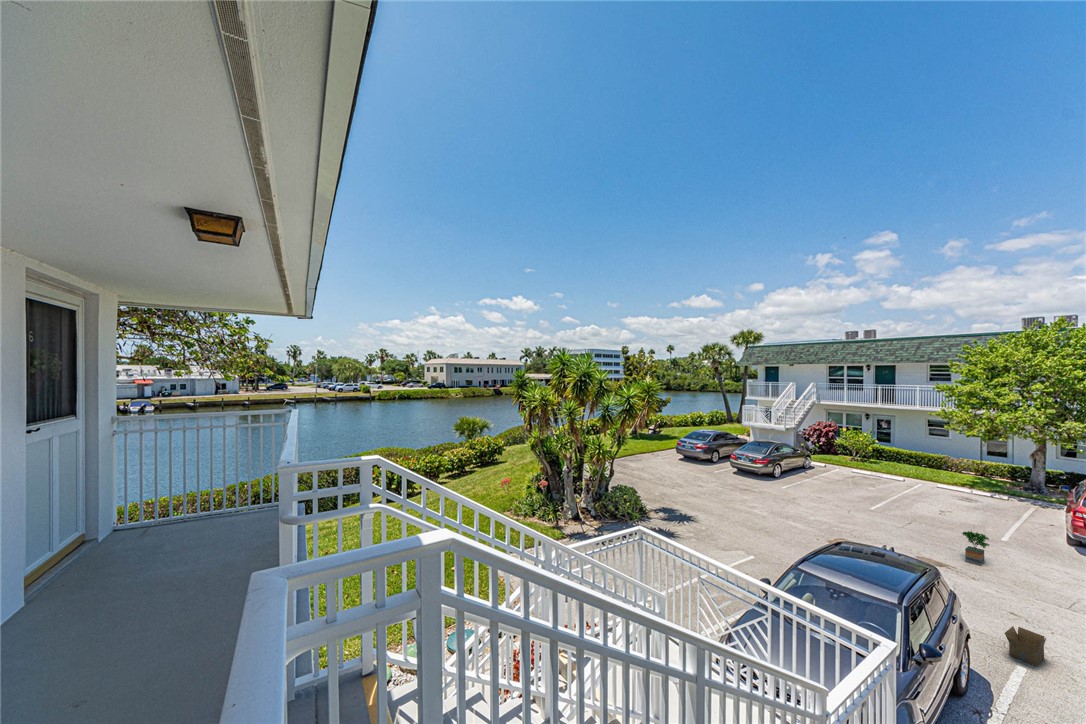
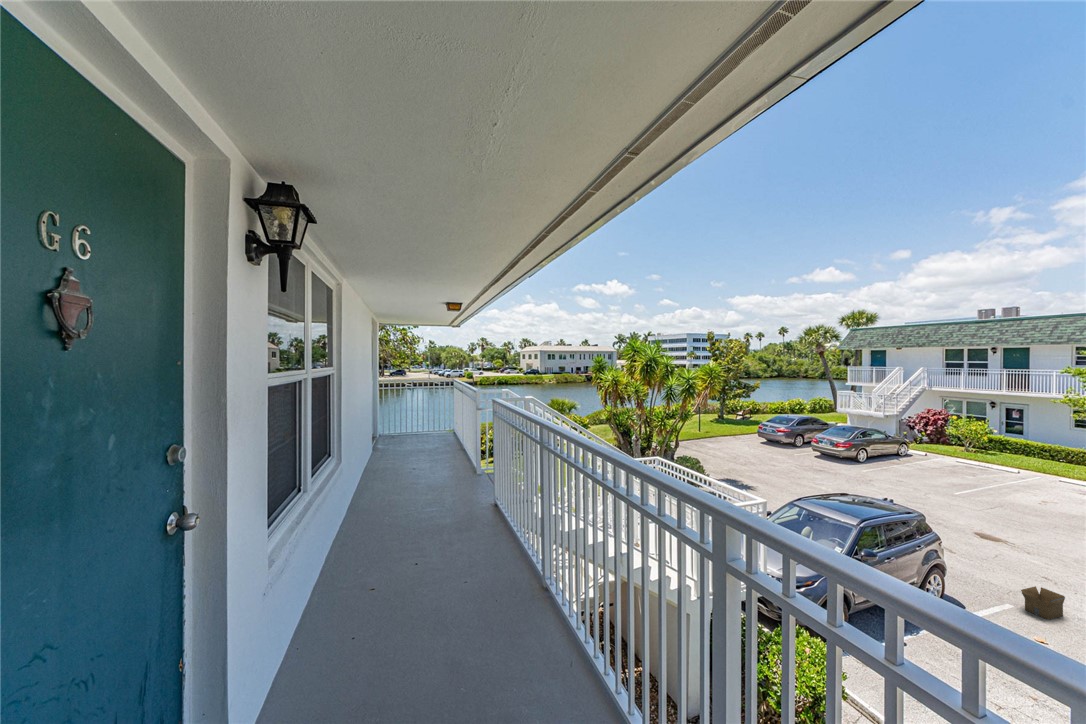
potted tree: present [962,531,990,566] -> none [1034,513,1066,548]

